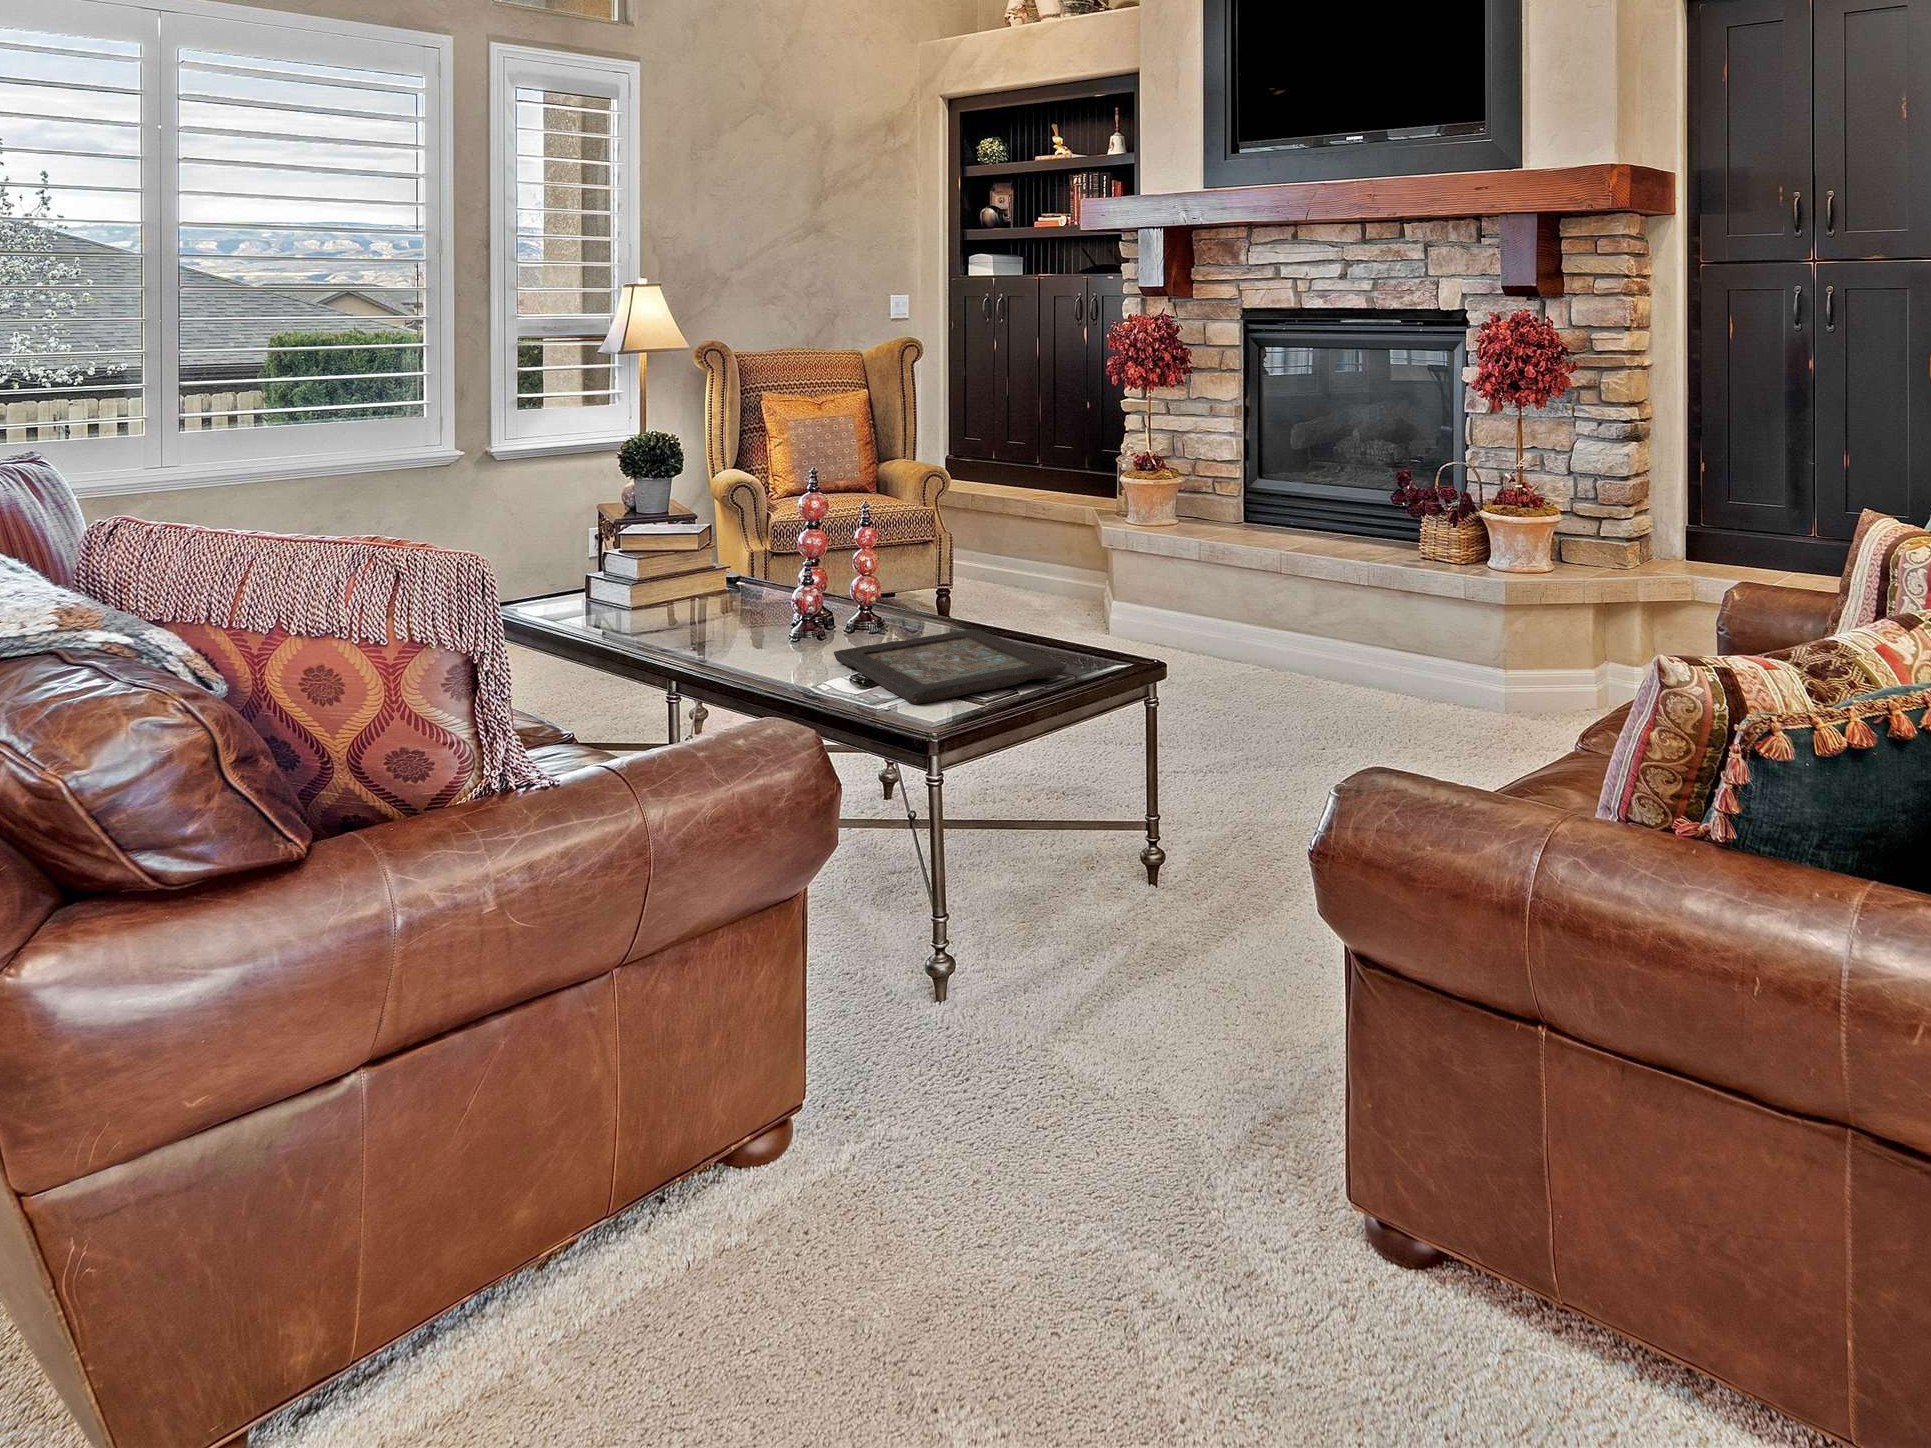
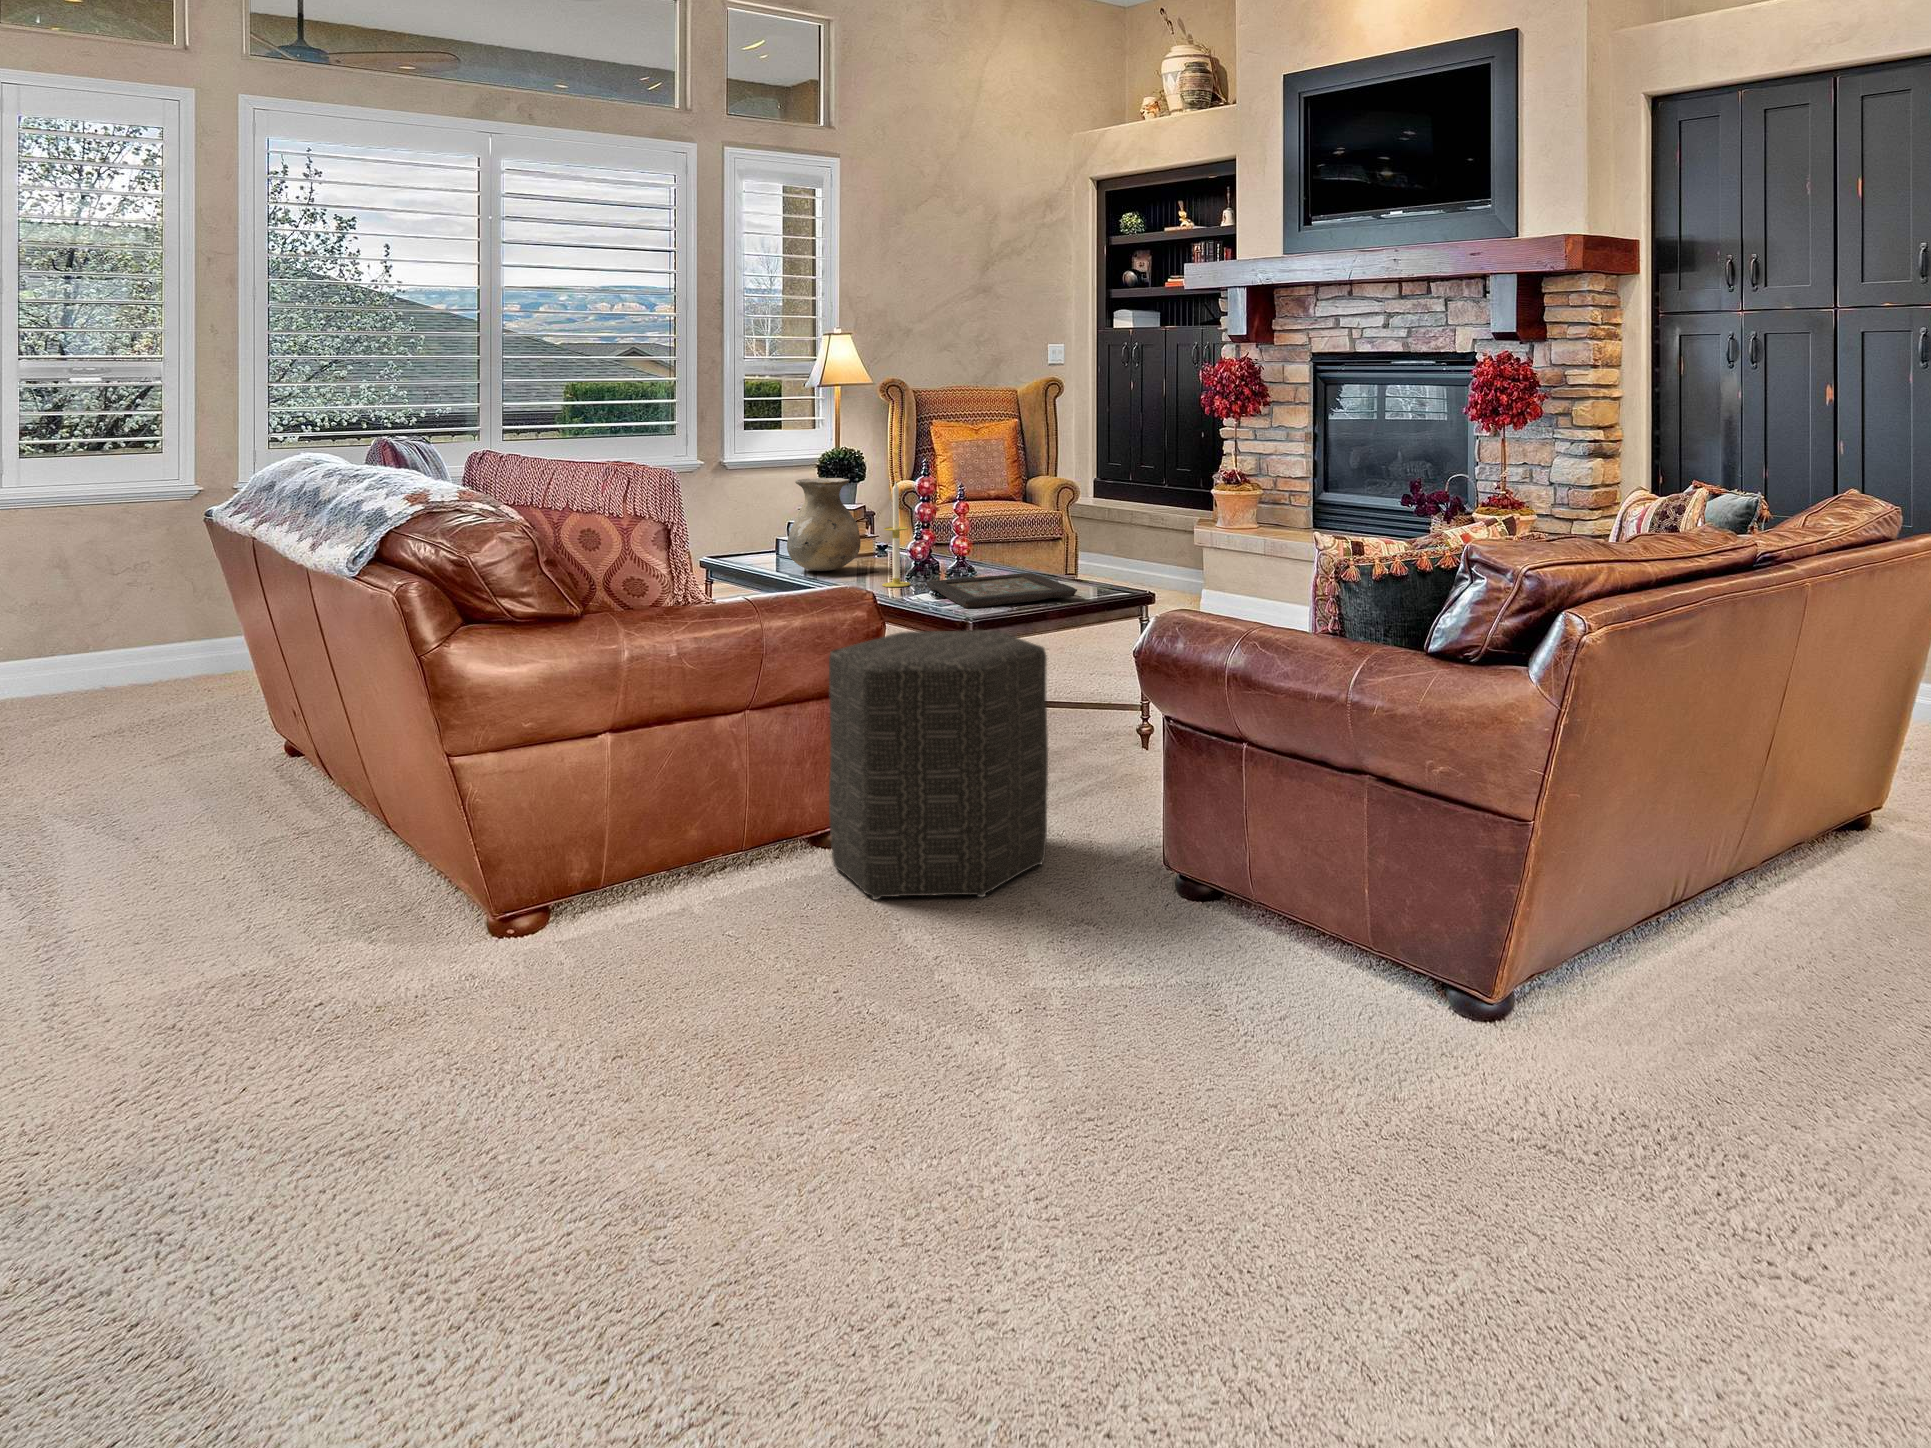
vase: none [616,493,722,629] -> present [787,478,861,571]
candle: none [766,503,806,660] -> present [882,482,910,587]
ottoman: none [761,781,1131,1325] -> present [829,630,1048,900]

